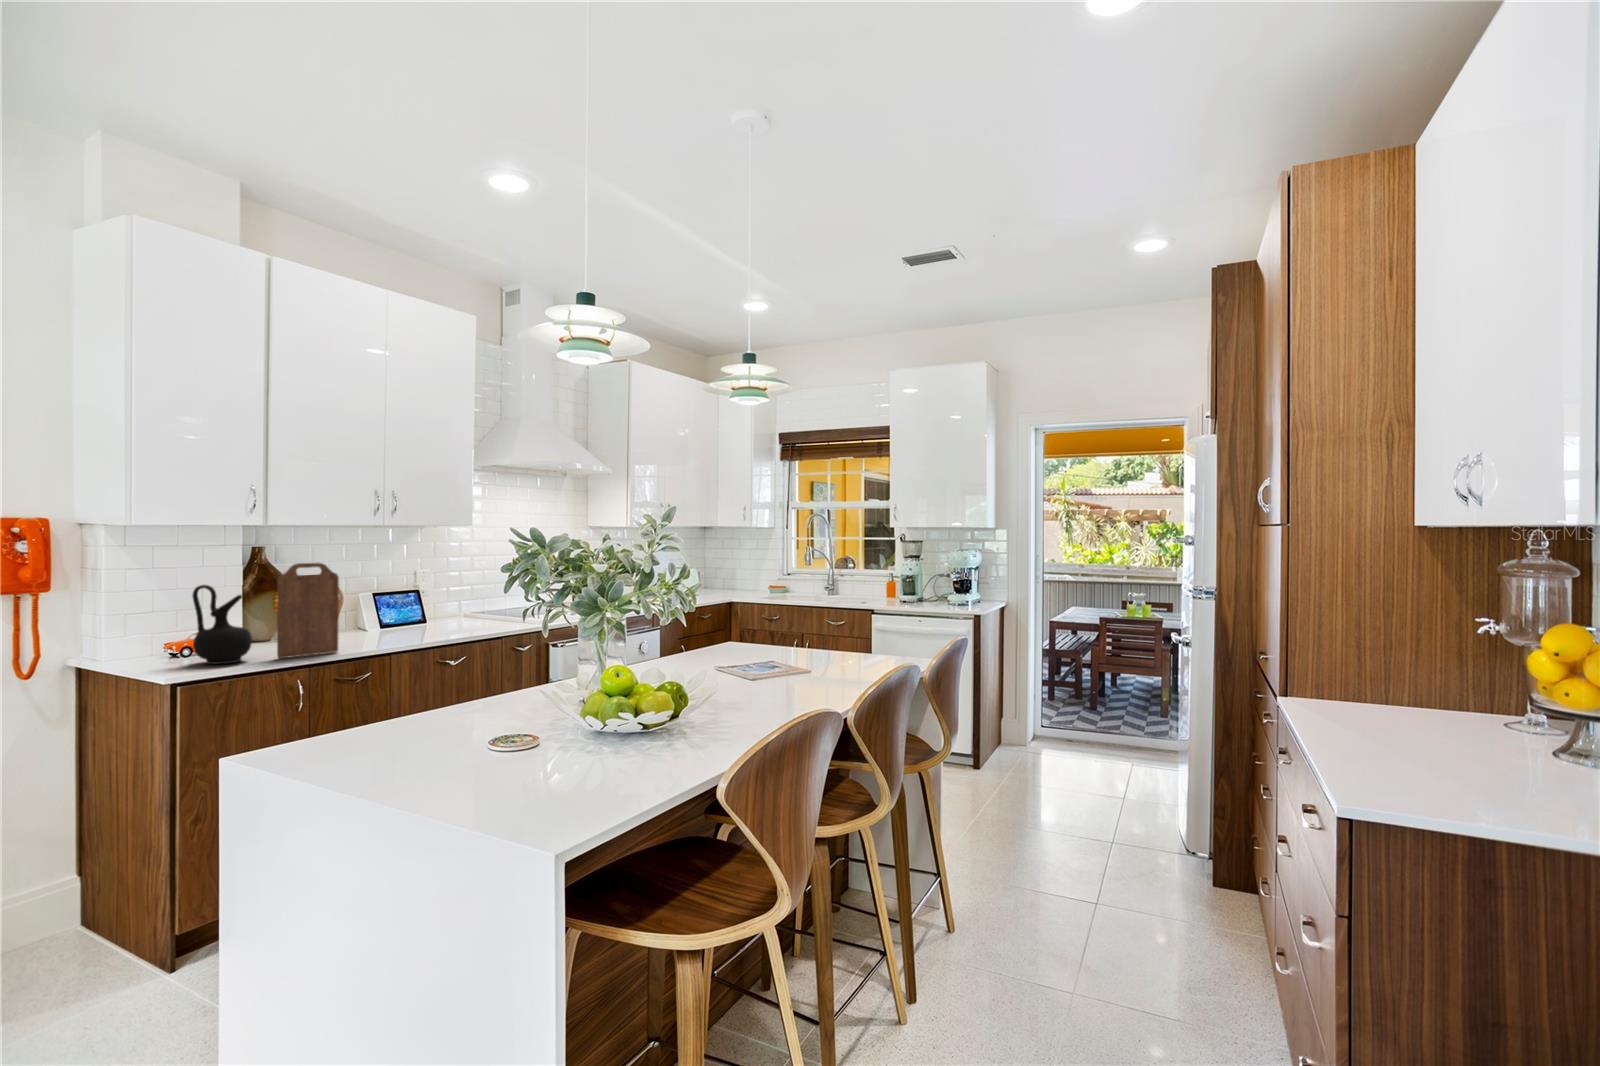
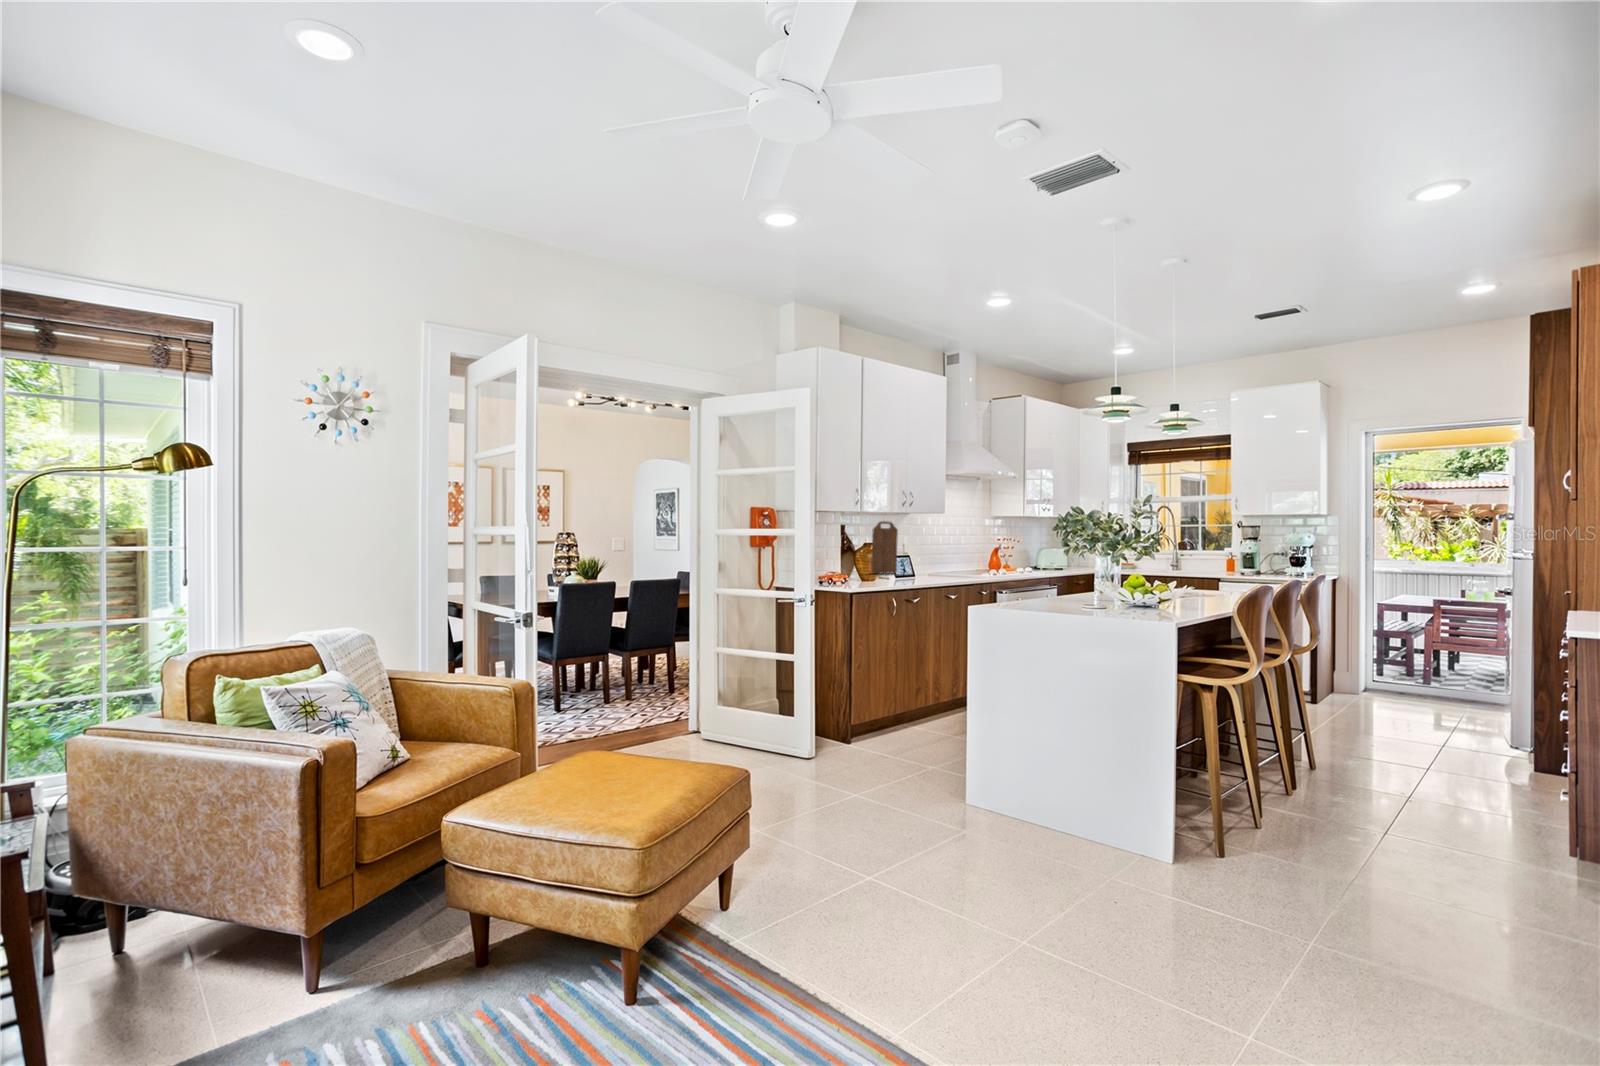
ceramic jug: present [192,585,252,664] -> none [837,531,862,573]

